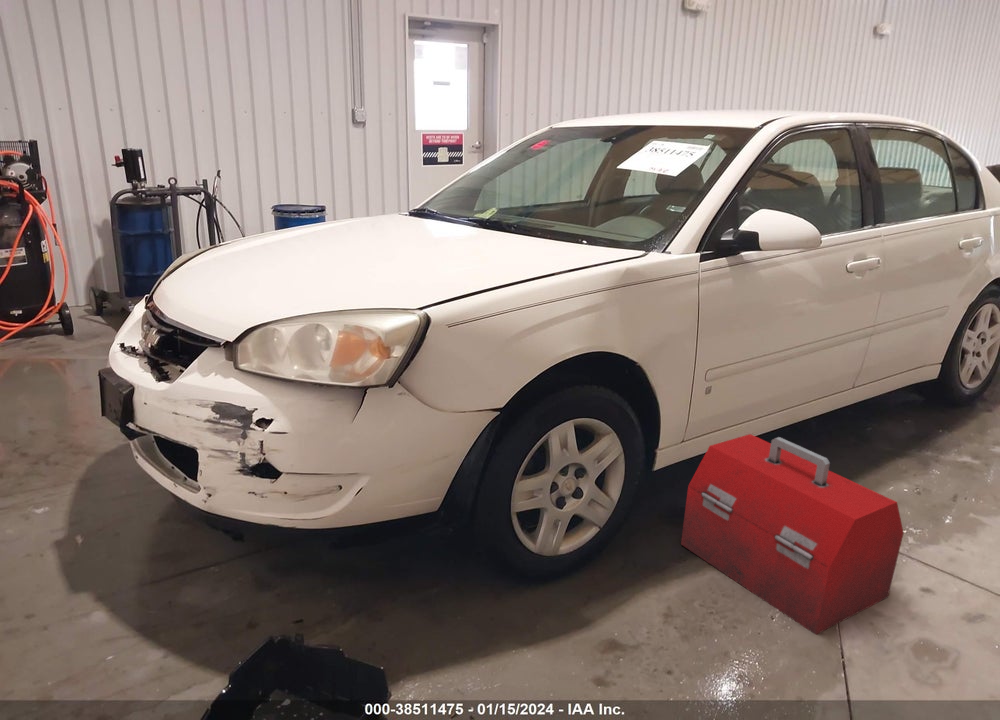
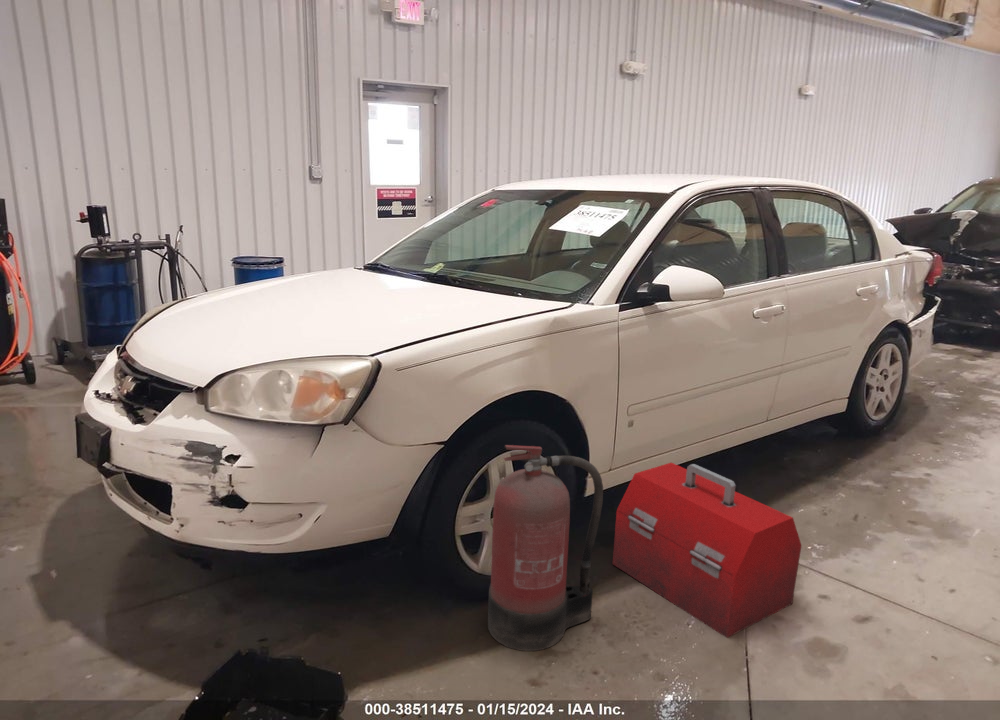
fire extinguisher: none [545,413,680,642] -> present [488,445,603,651]

